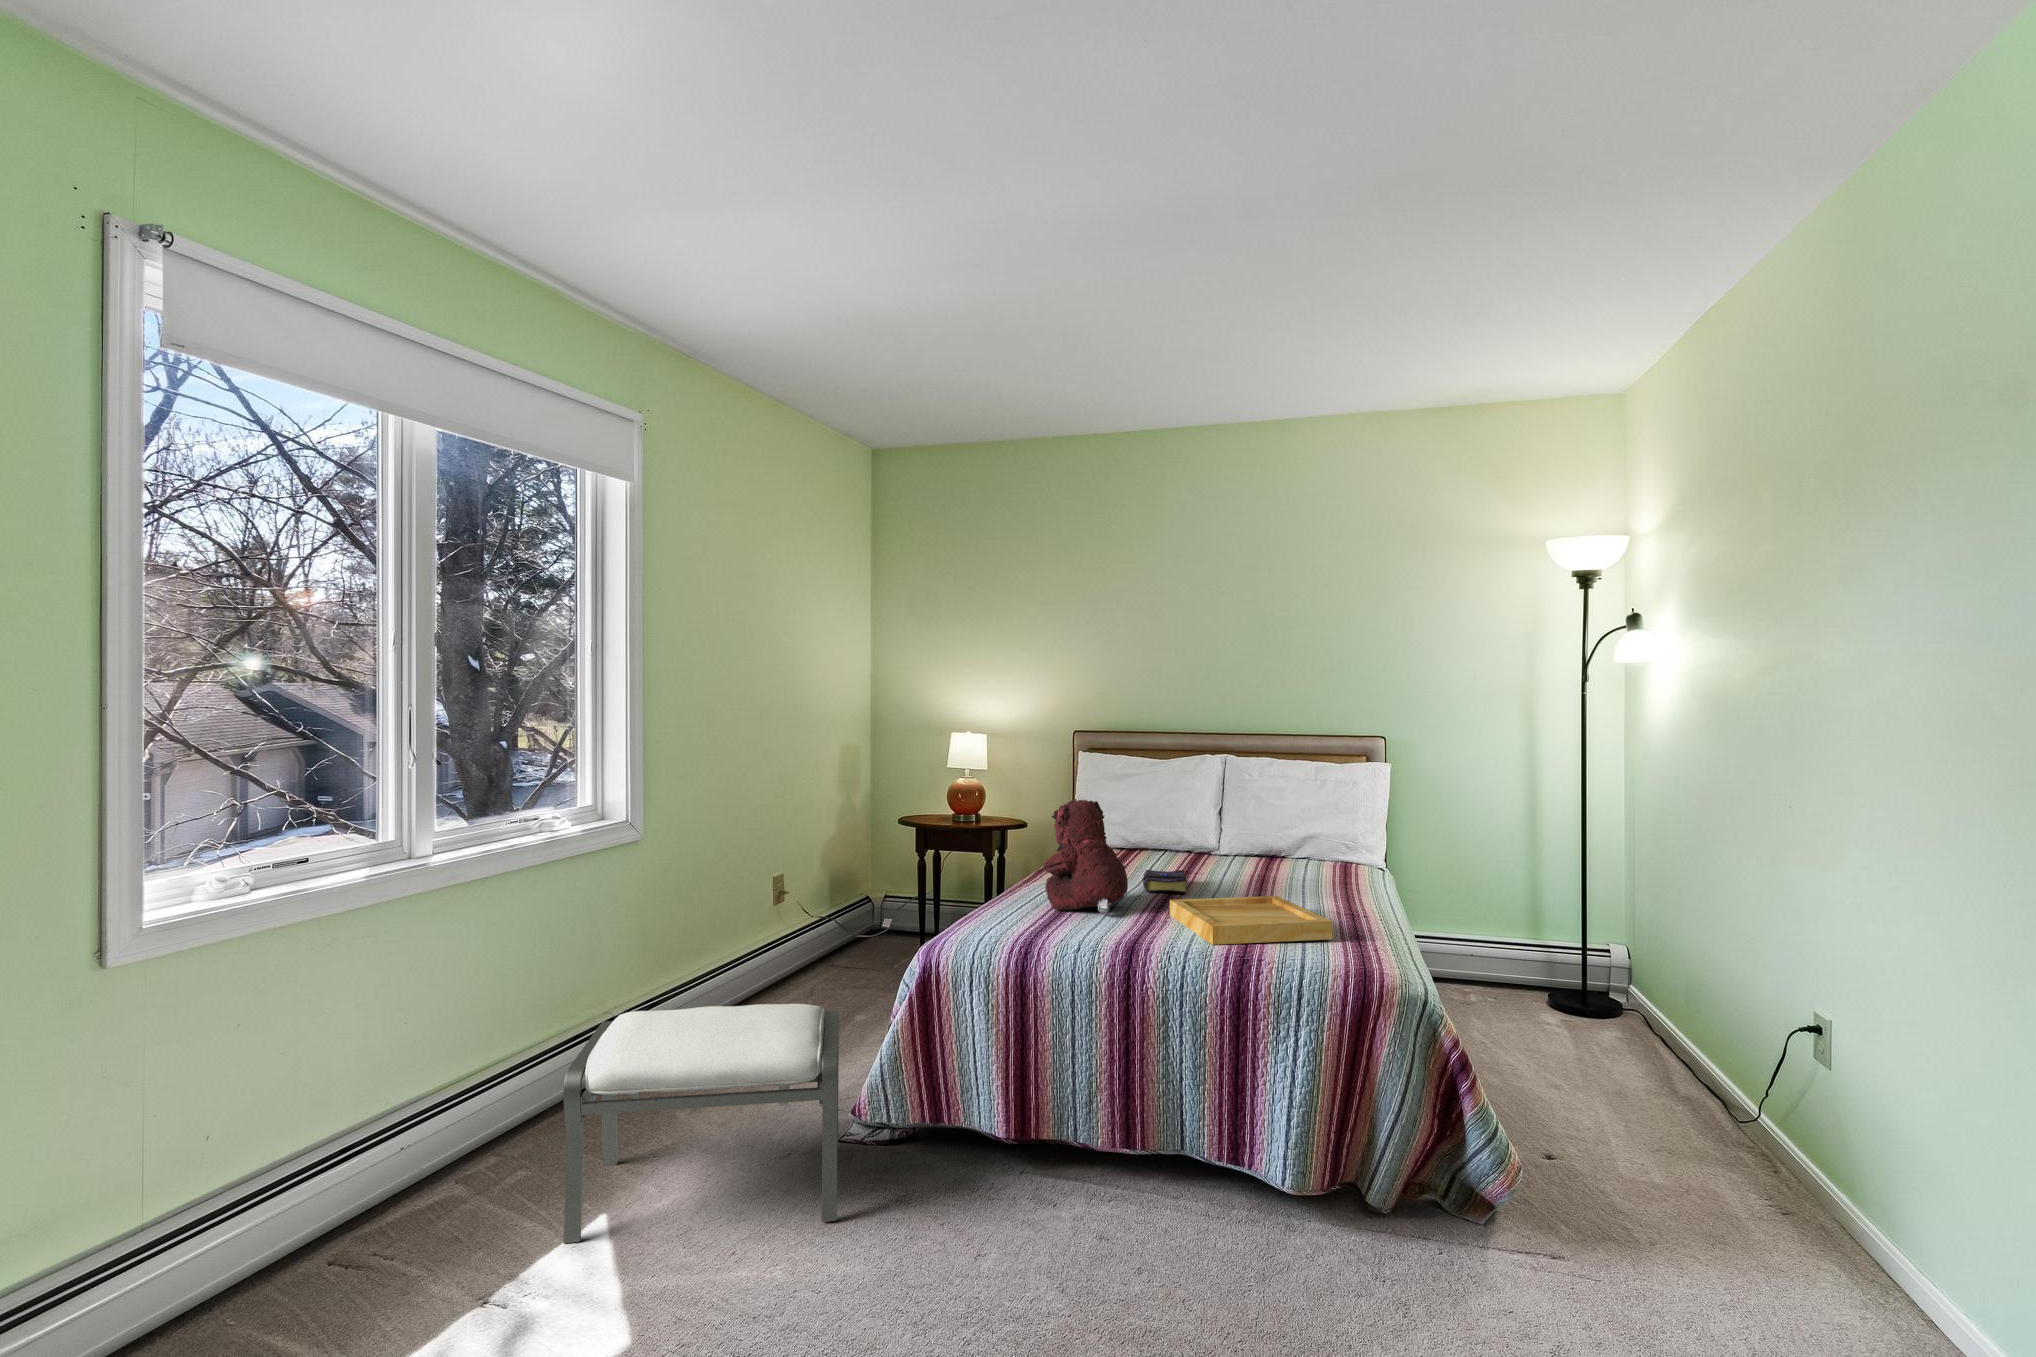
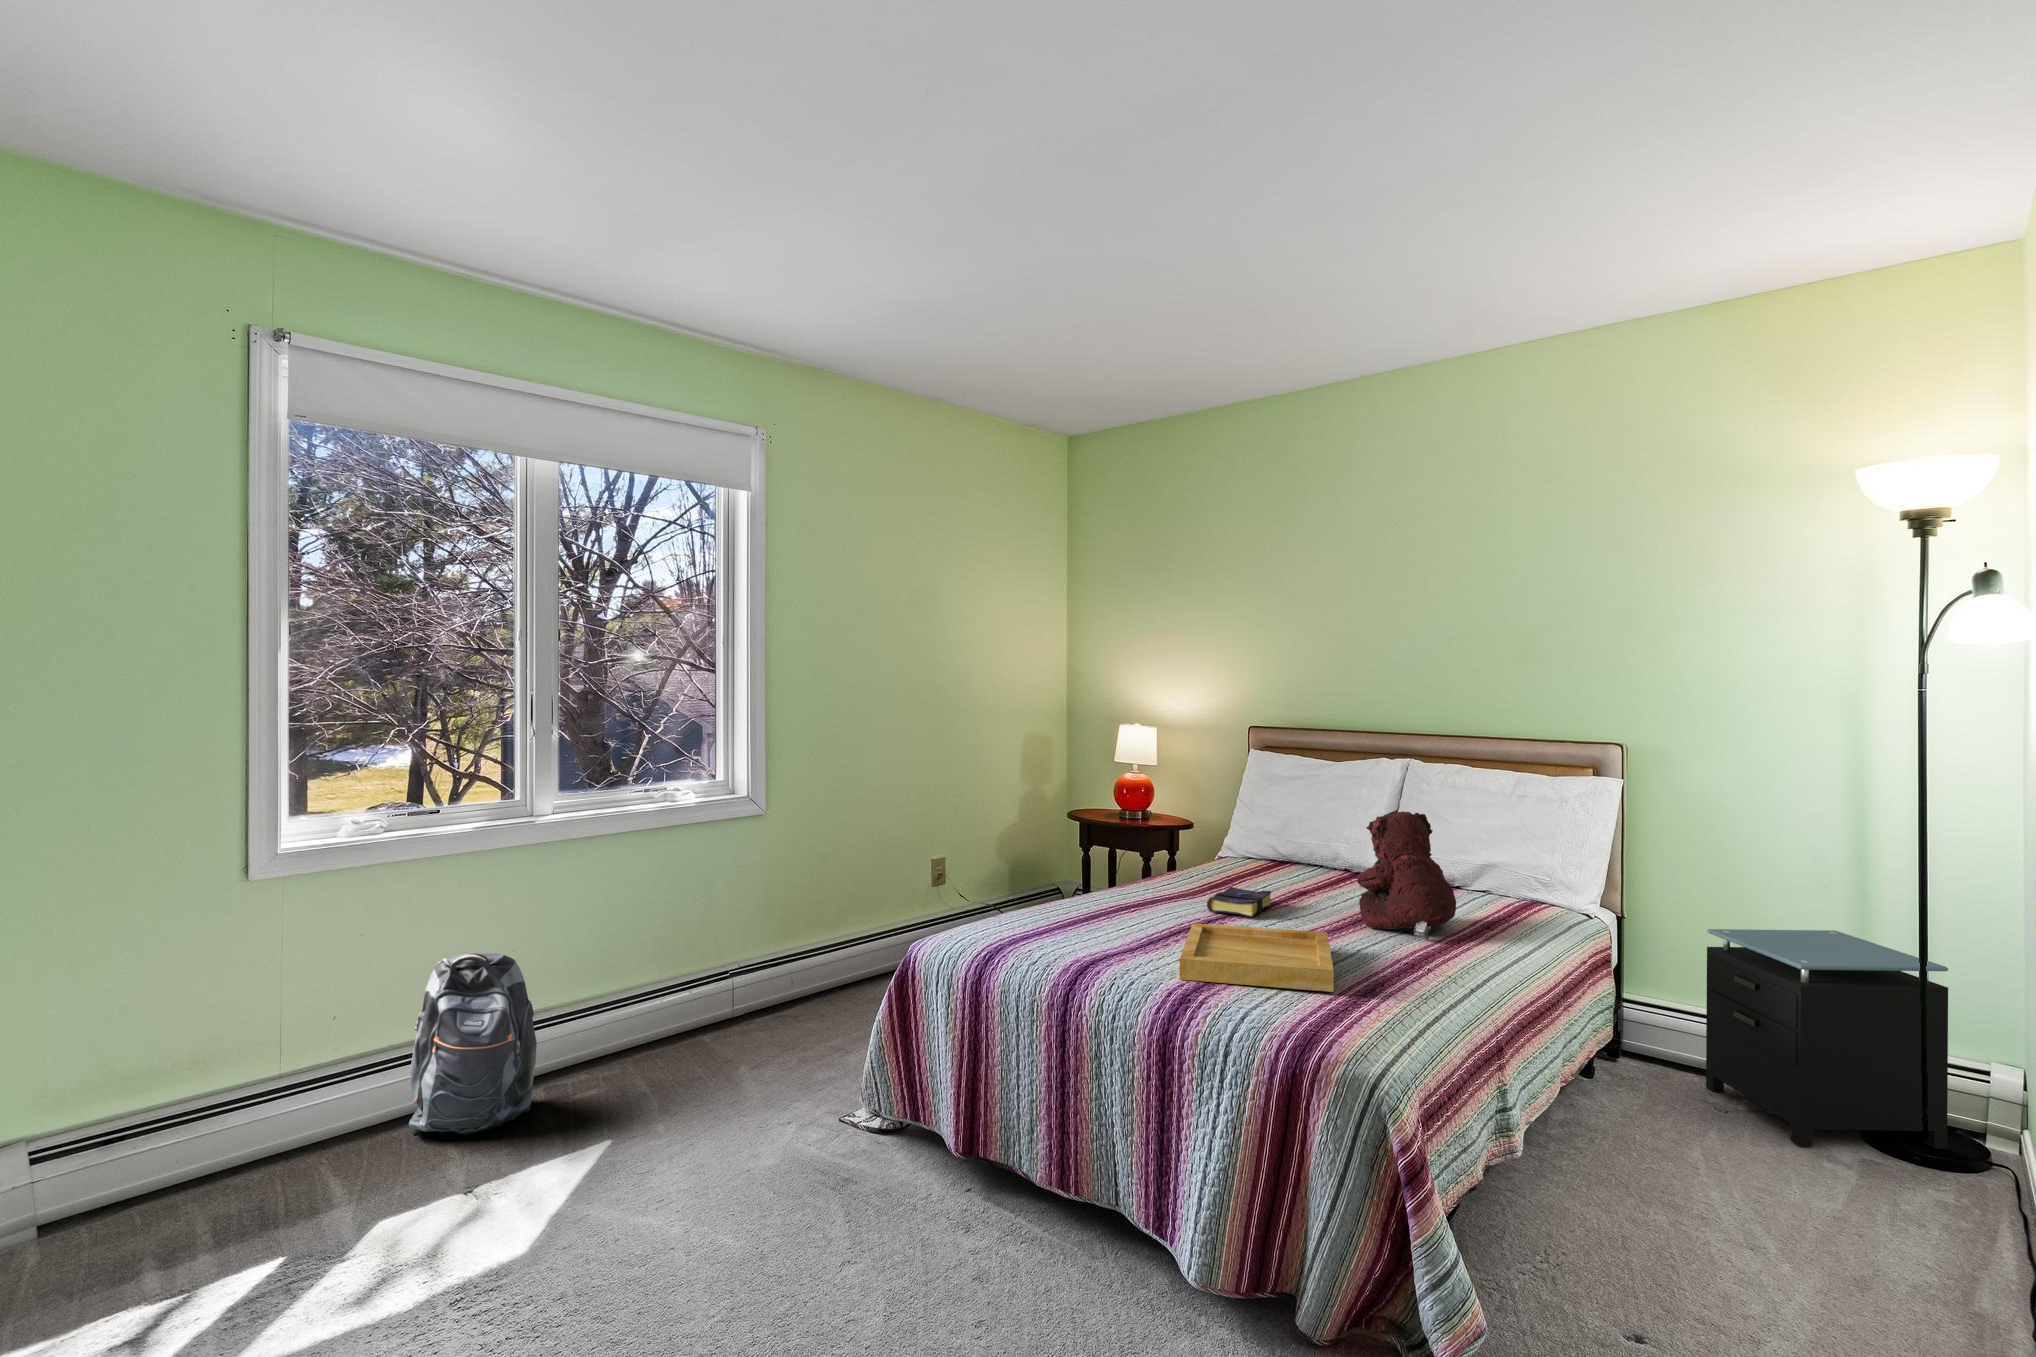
teddy bear: present [1044,799,1128,915] -> present [1357,810,1456,940]
nightstand: none [1458,867,1613,1022] -> present [1706,929,1948,1149]
ottoman: present [563,1004,839,1243] -> none [552,972,831,1193]
backpack: none [302,1016,480,1250] -> present [409,953,537,1135]

